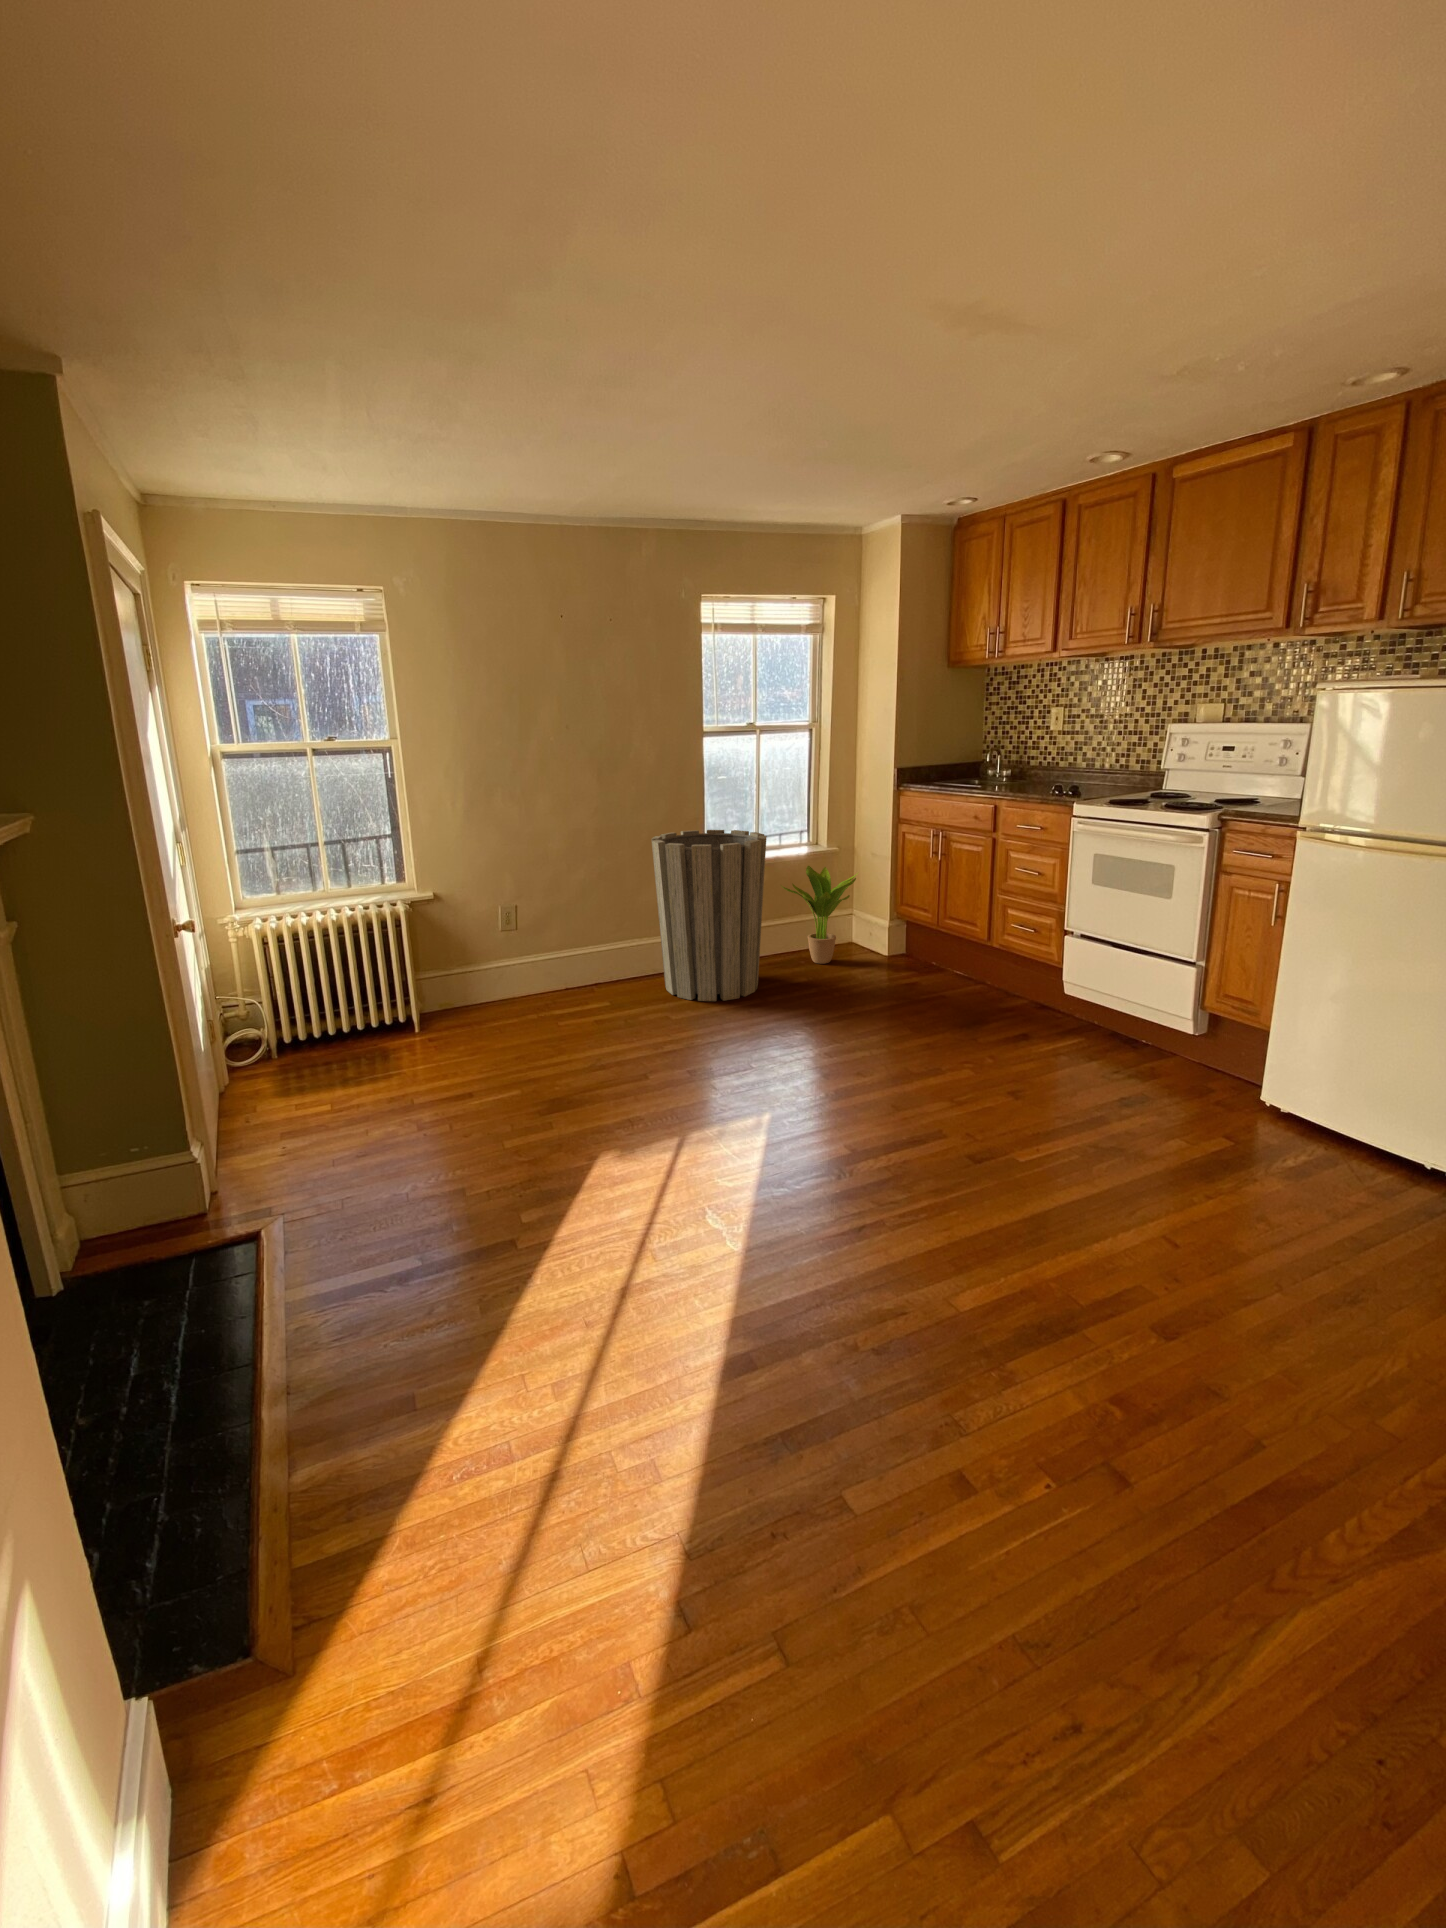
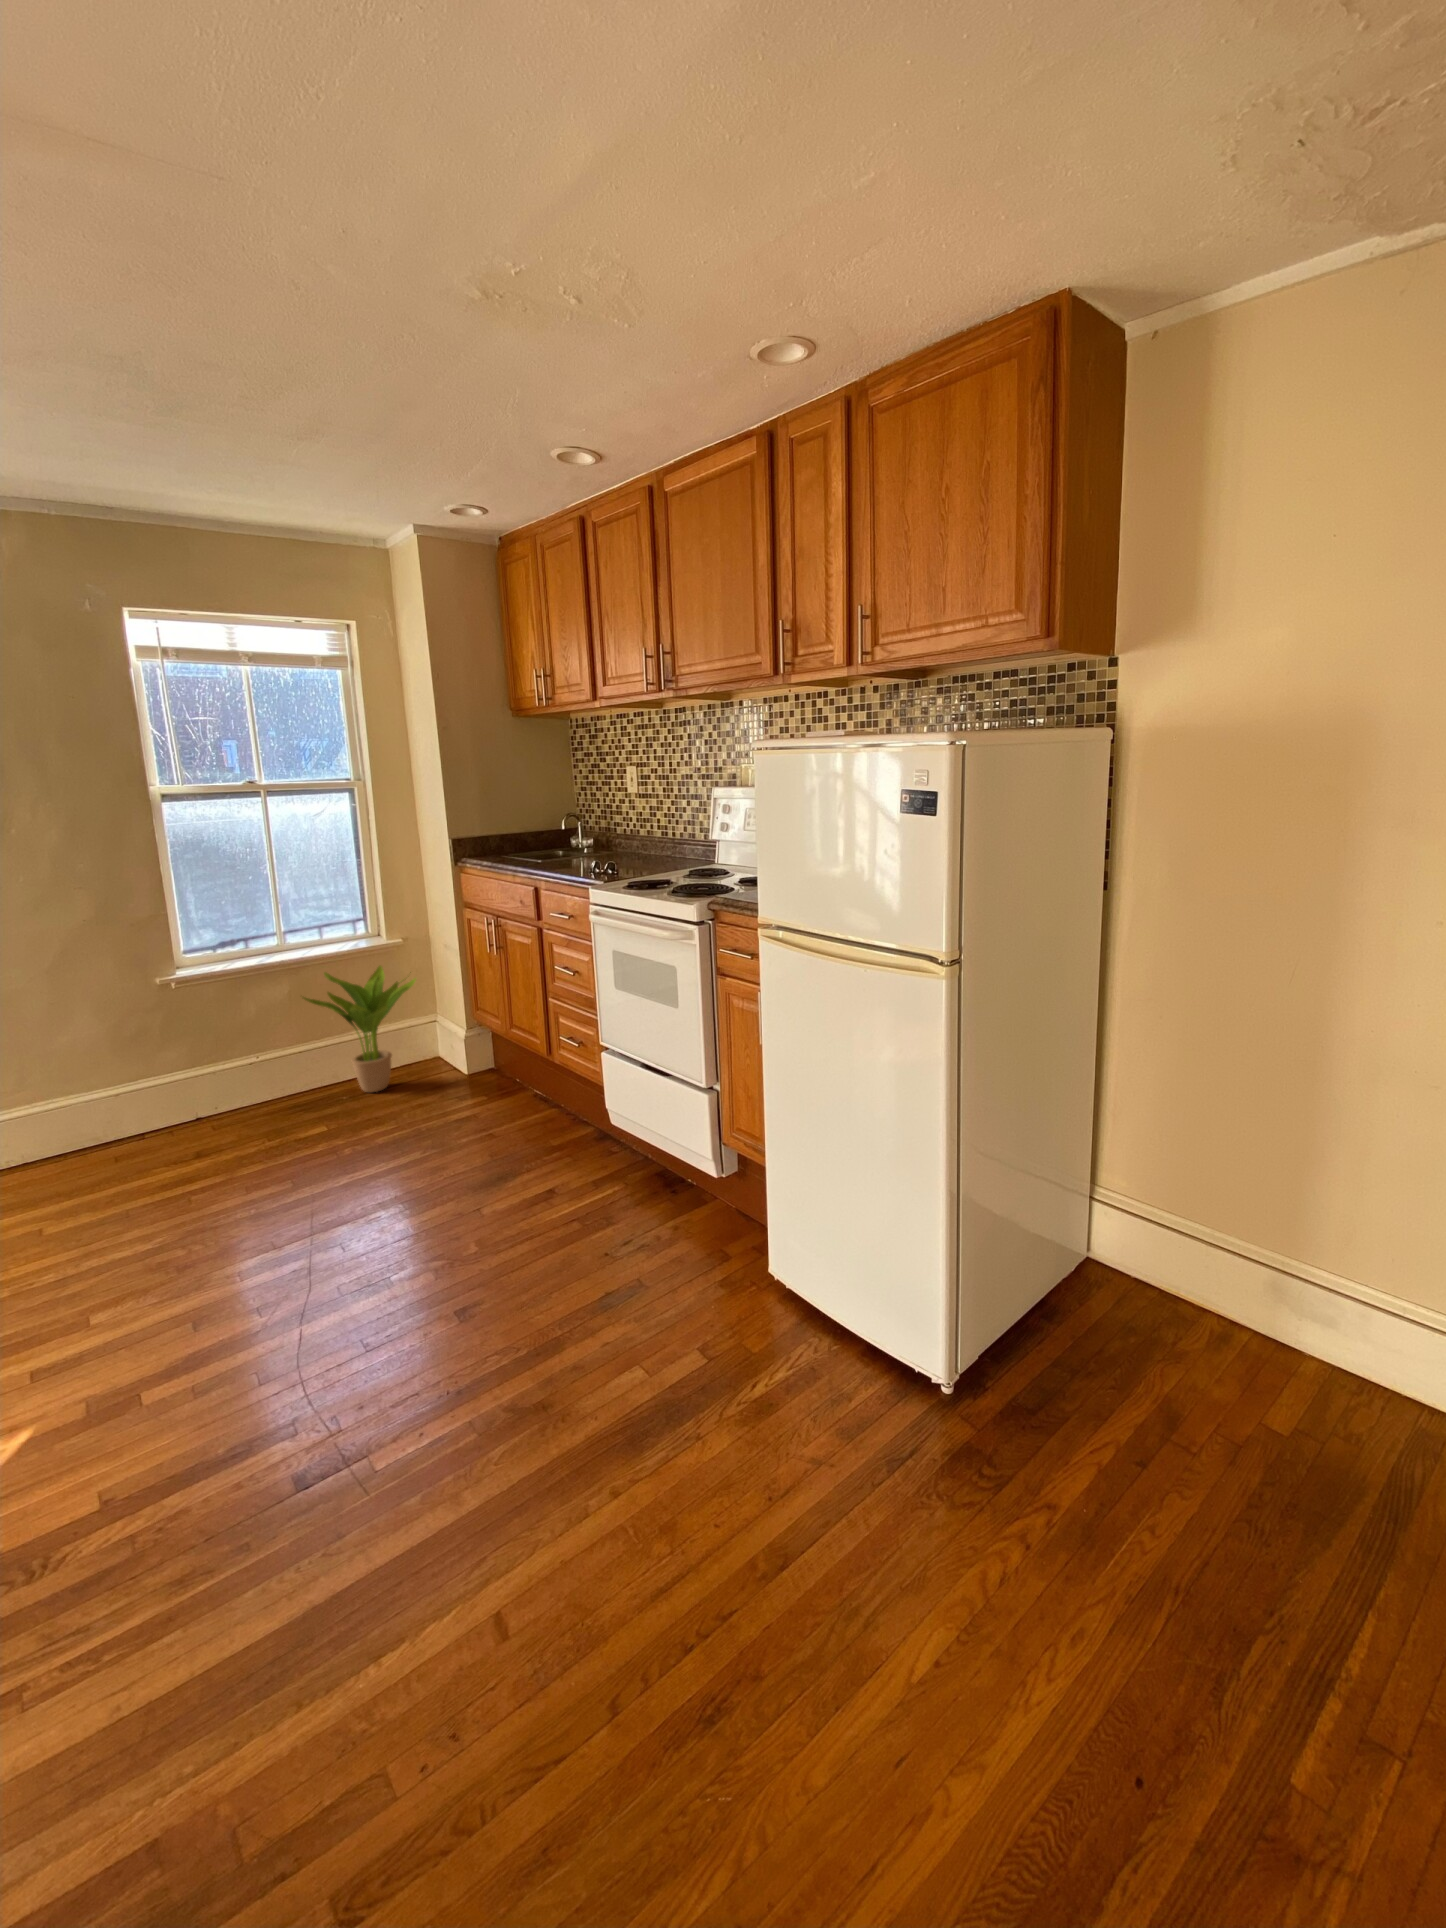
trash can: present [651,830,767,1001] -> none [35,931,252,1186]

